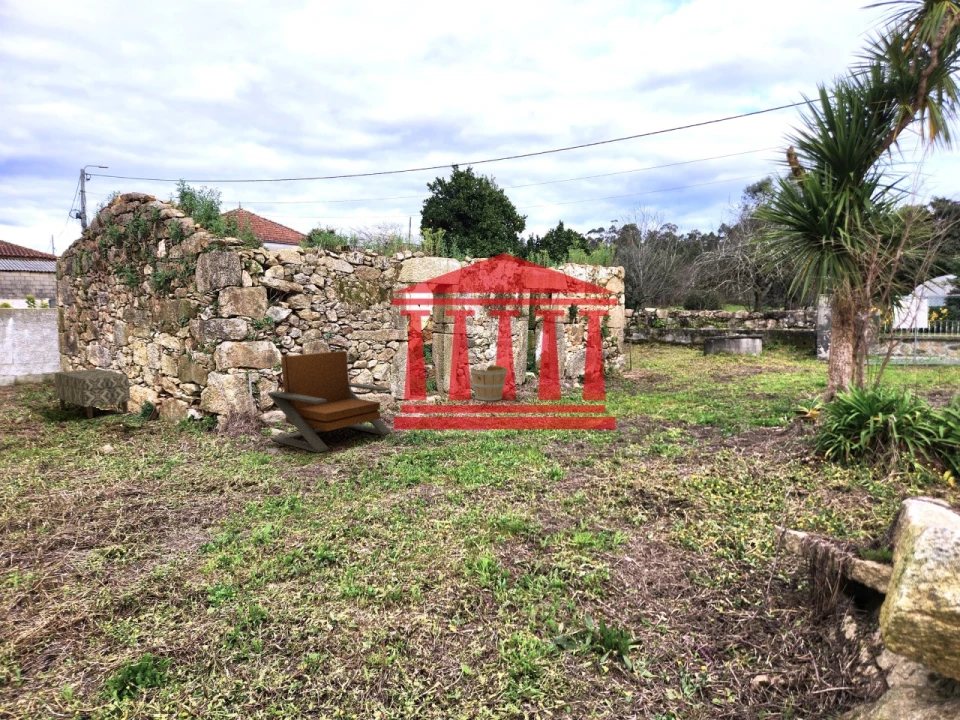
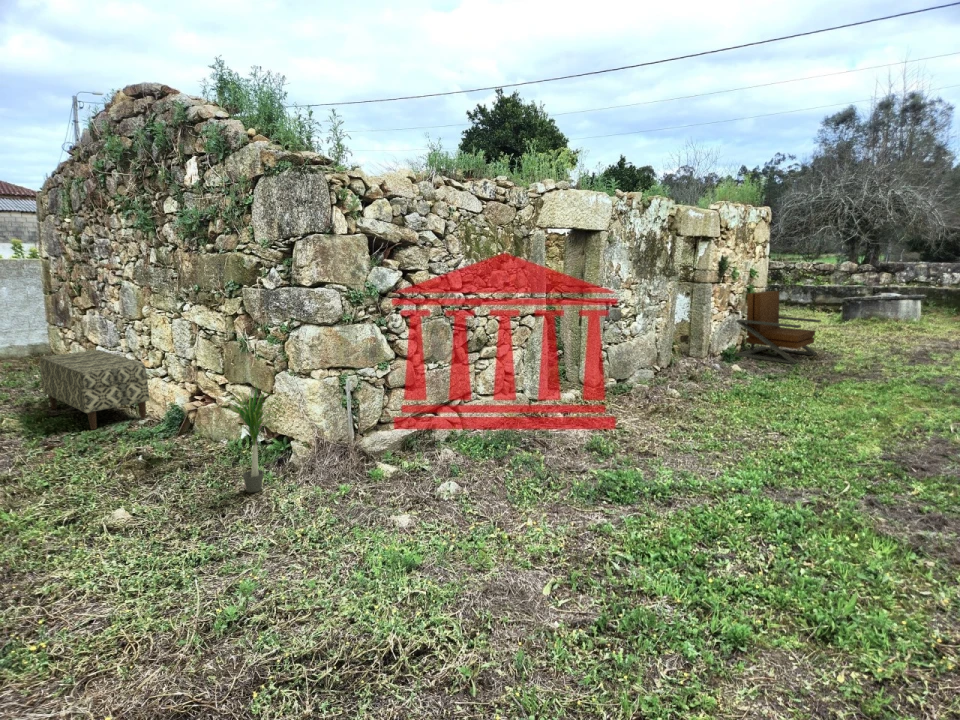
lounge chair: present [268,351,390,453] -> present [735,291,821,364]
wooden bucket: present [470,365,507,401] -> none [618,346,674,399]
potted plant: none [163,373,215,445] -> present [233,388,281,492]

